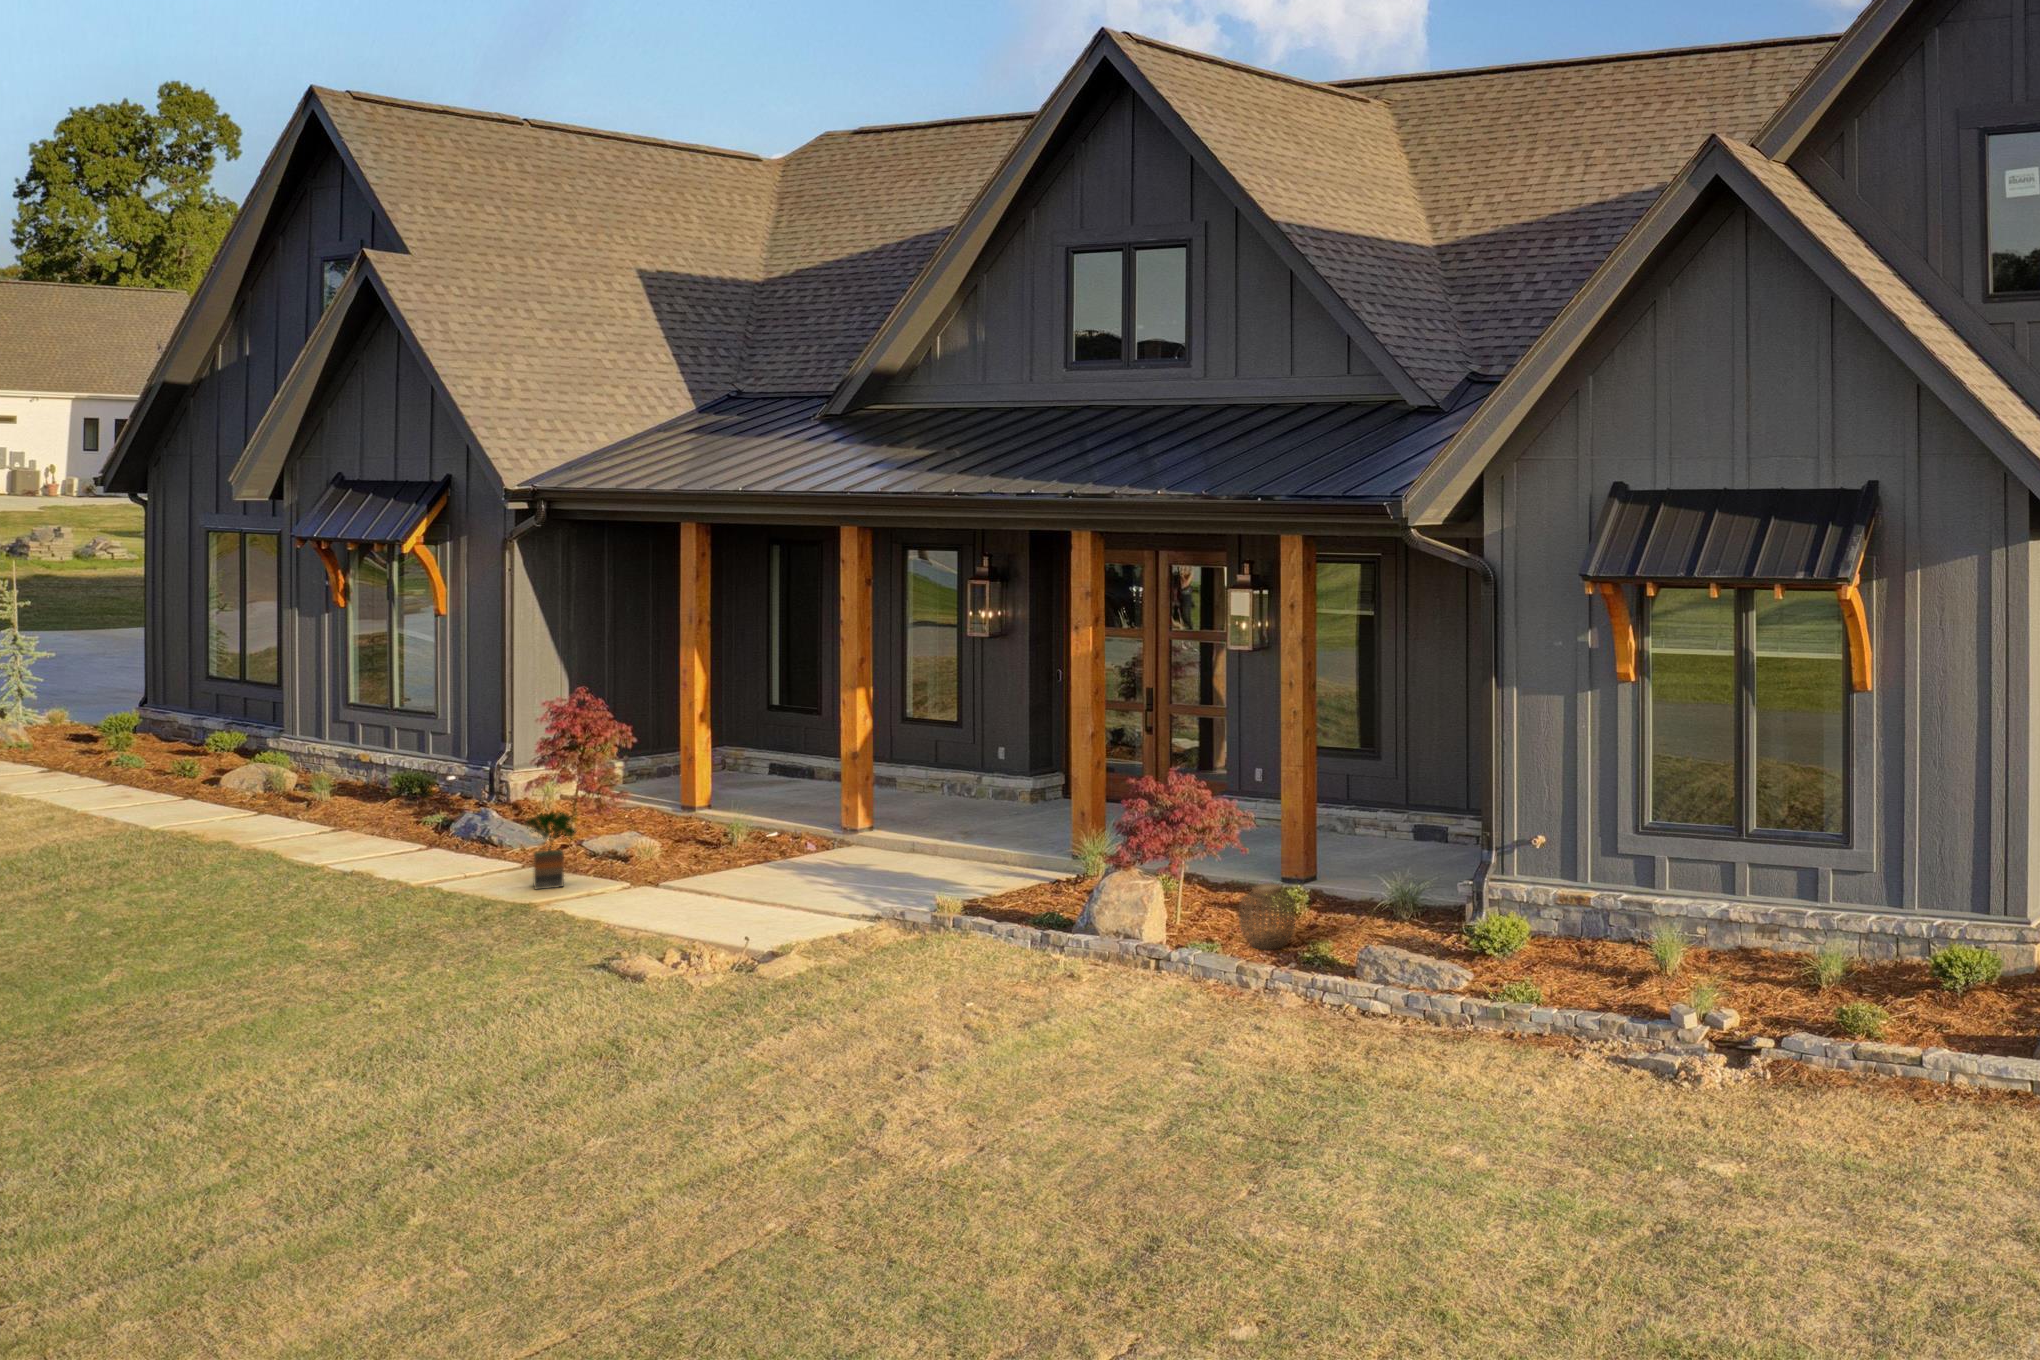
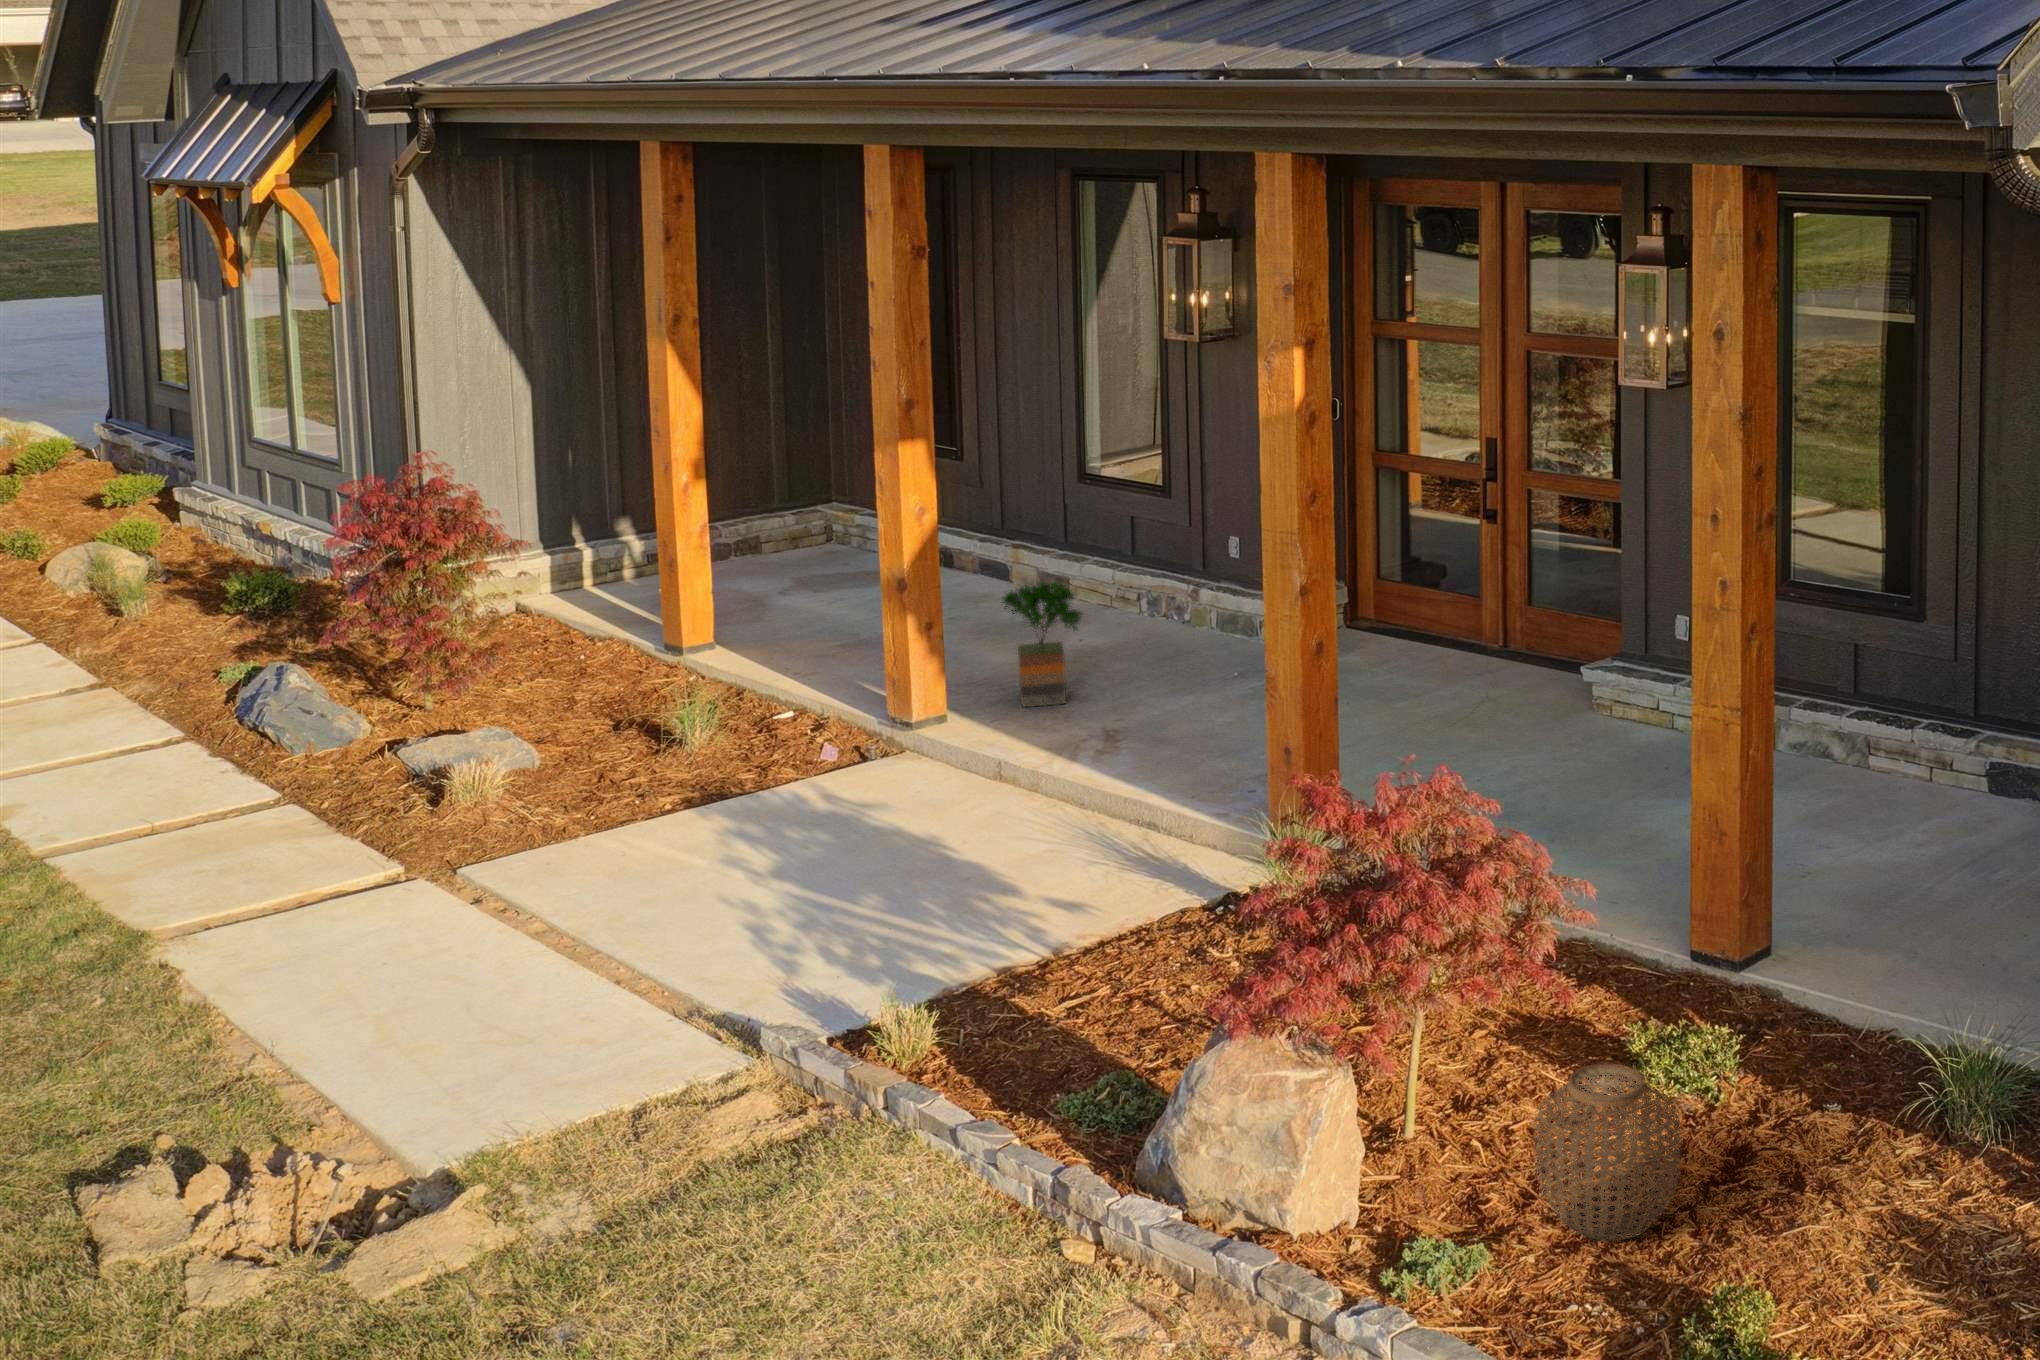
potted tree: present [526,812,576,890] -> present [1001,582,1082,707]

